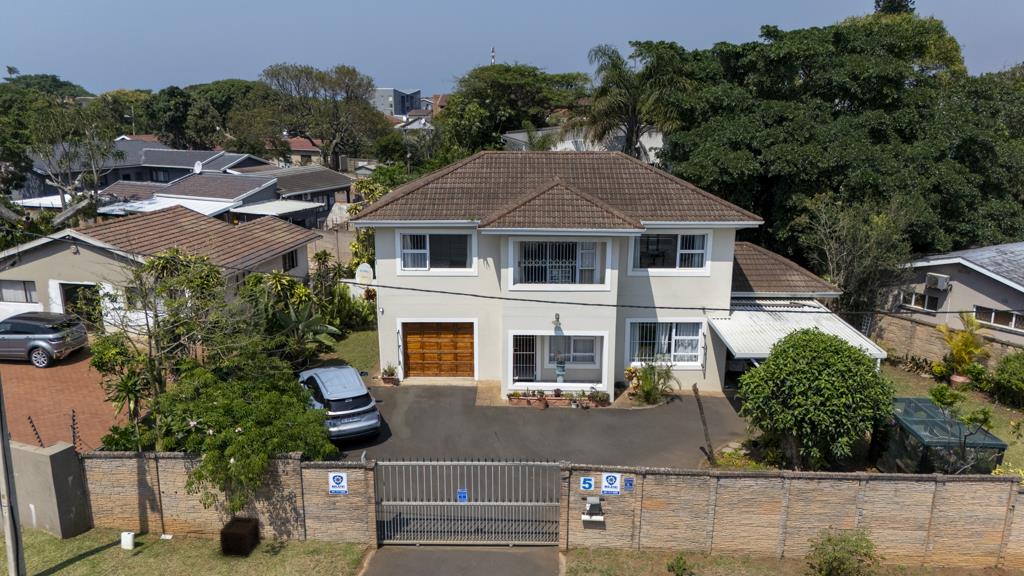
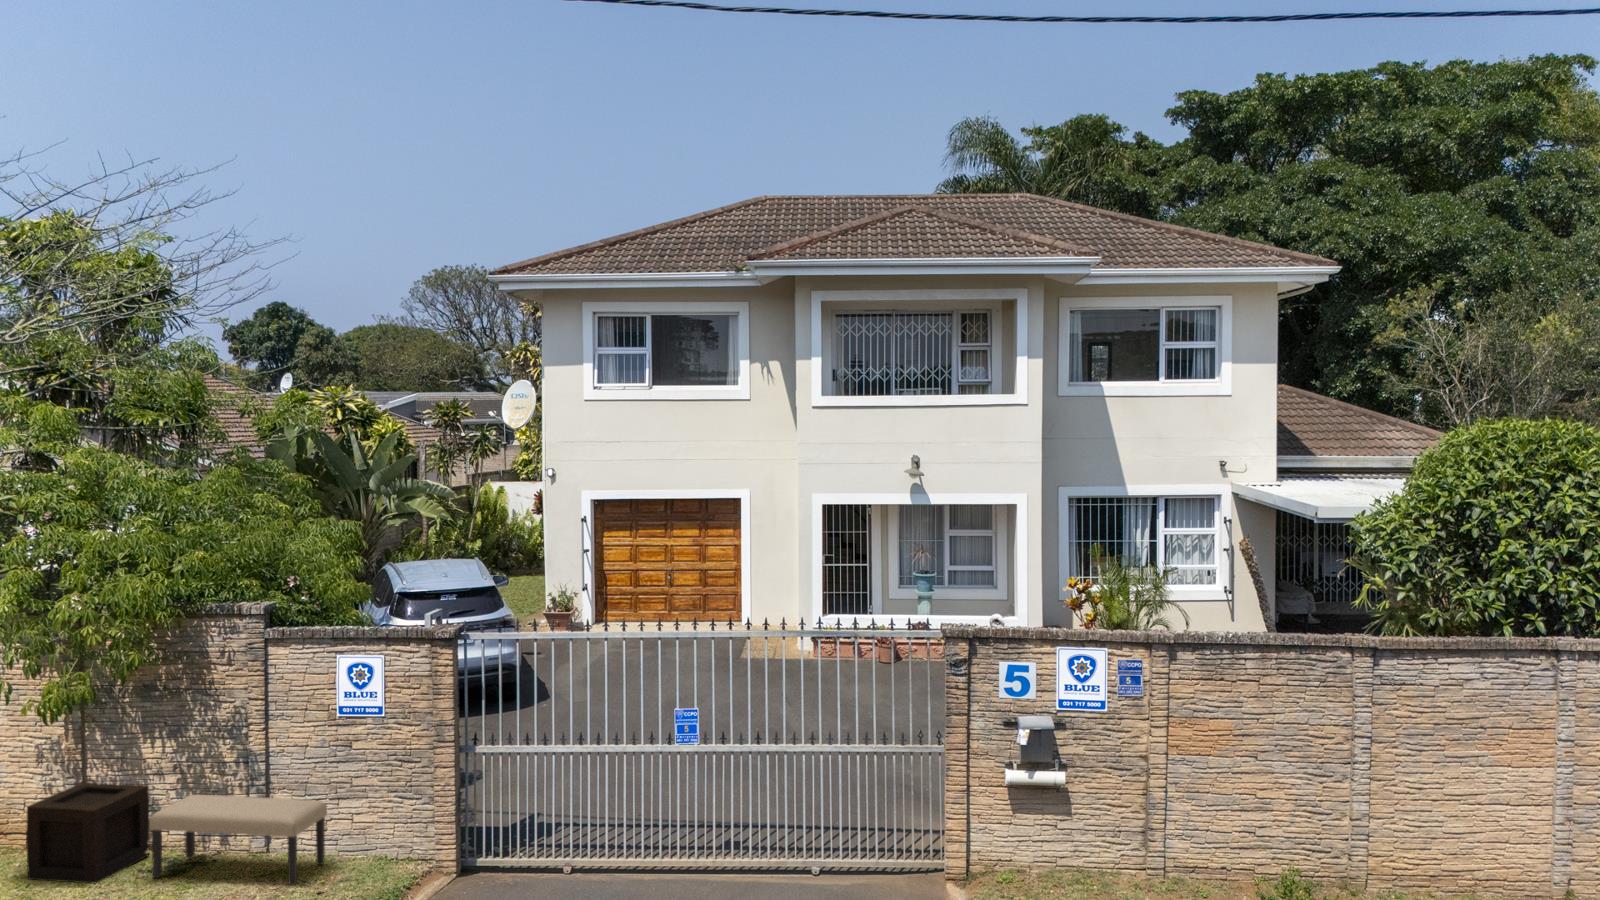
bench: none [266,522,329,558] -> present [149,795,327,885]

